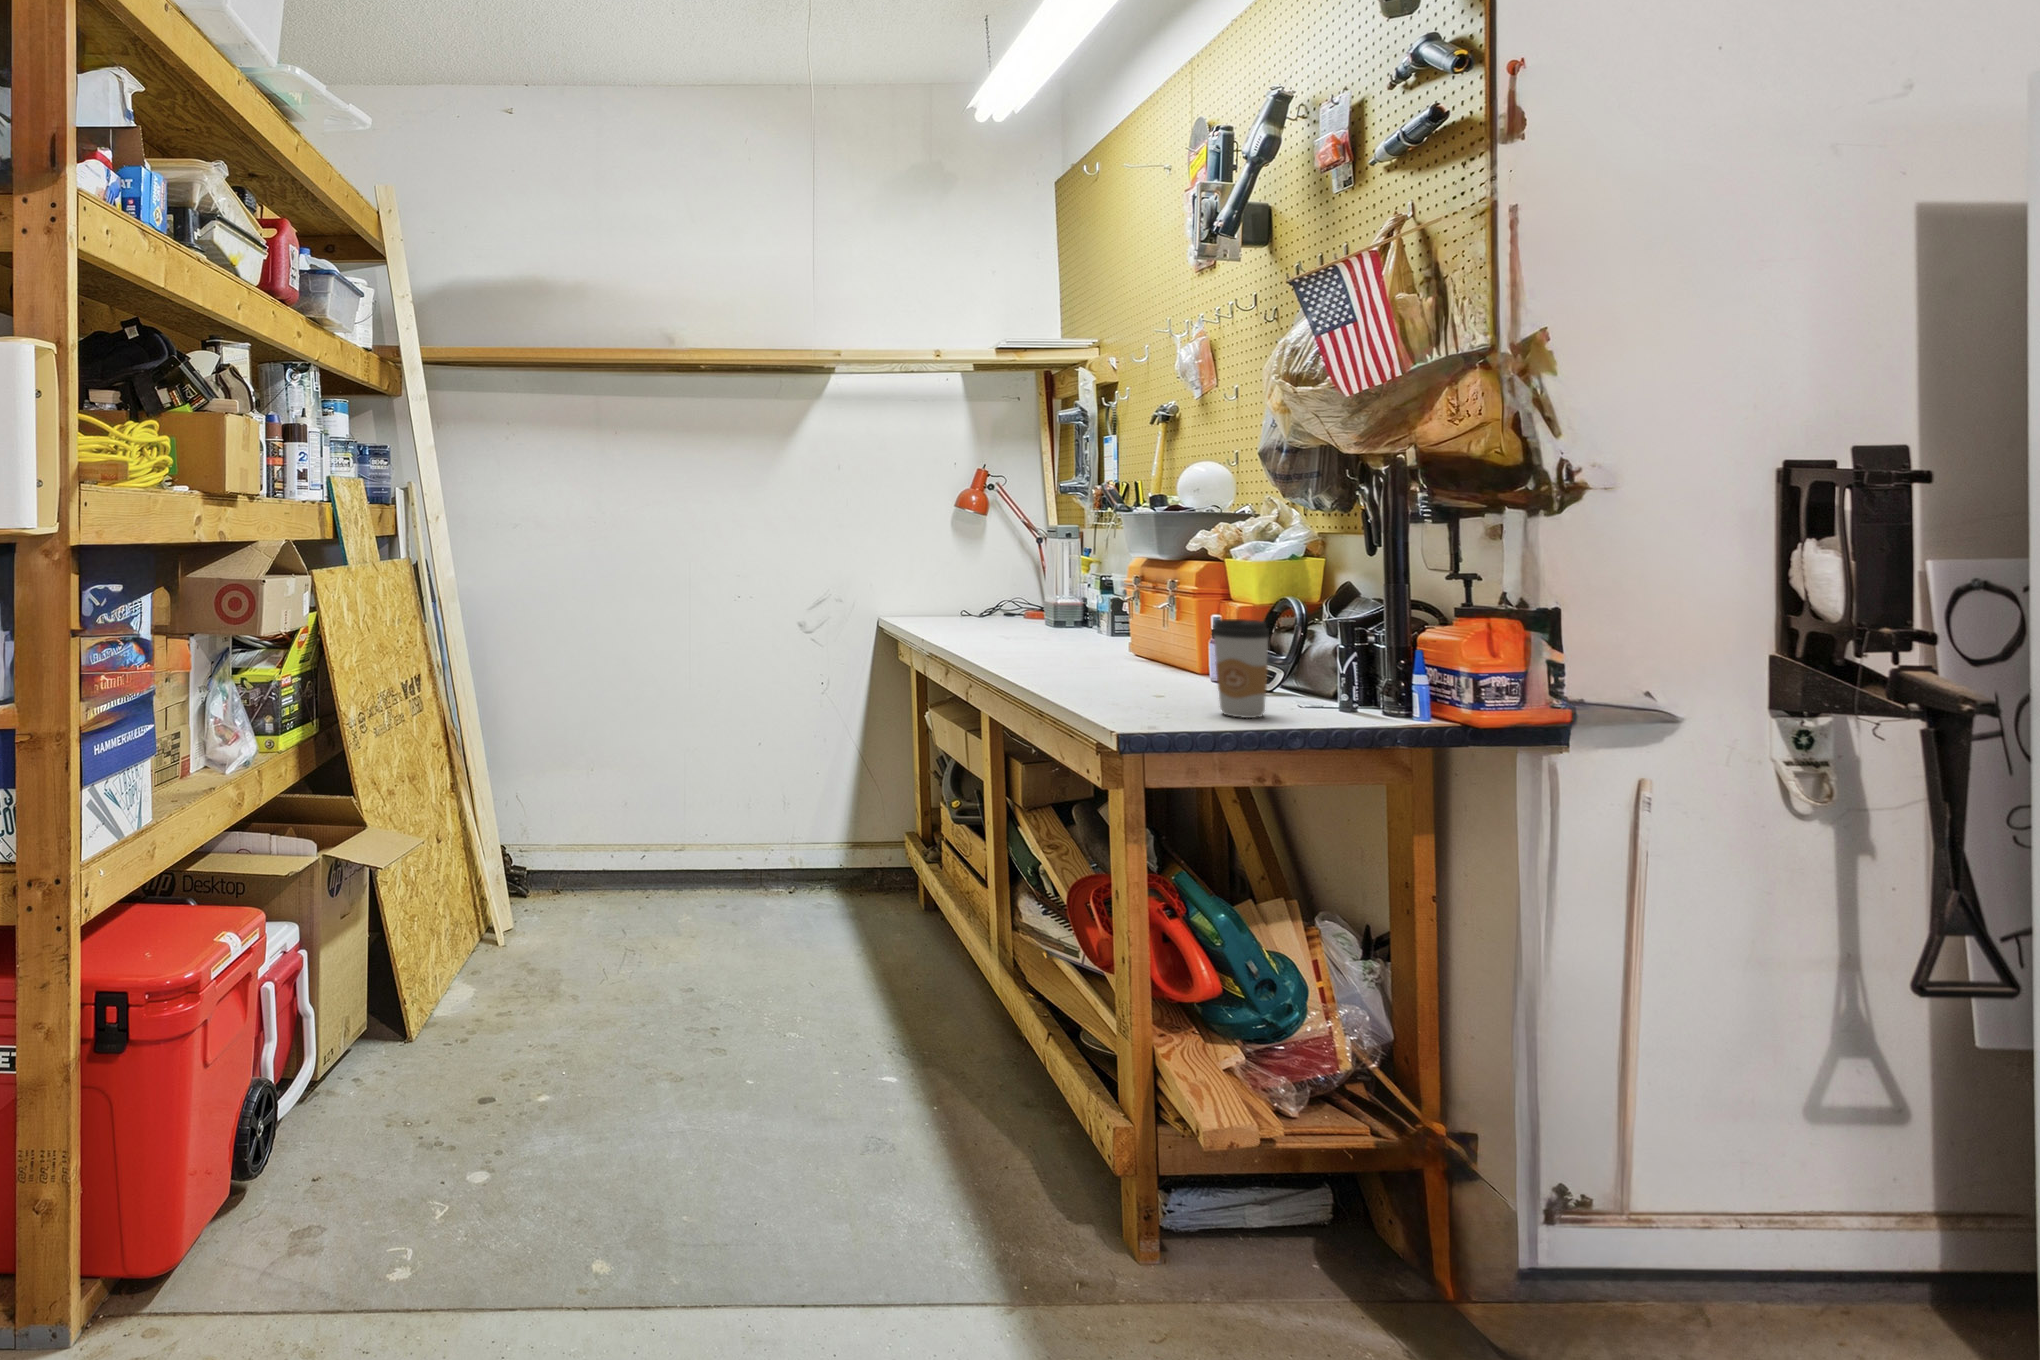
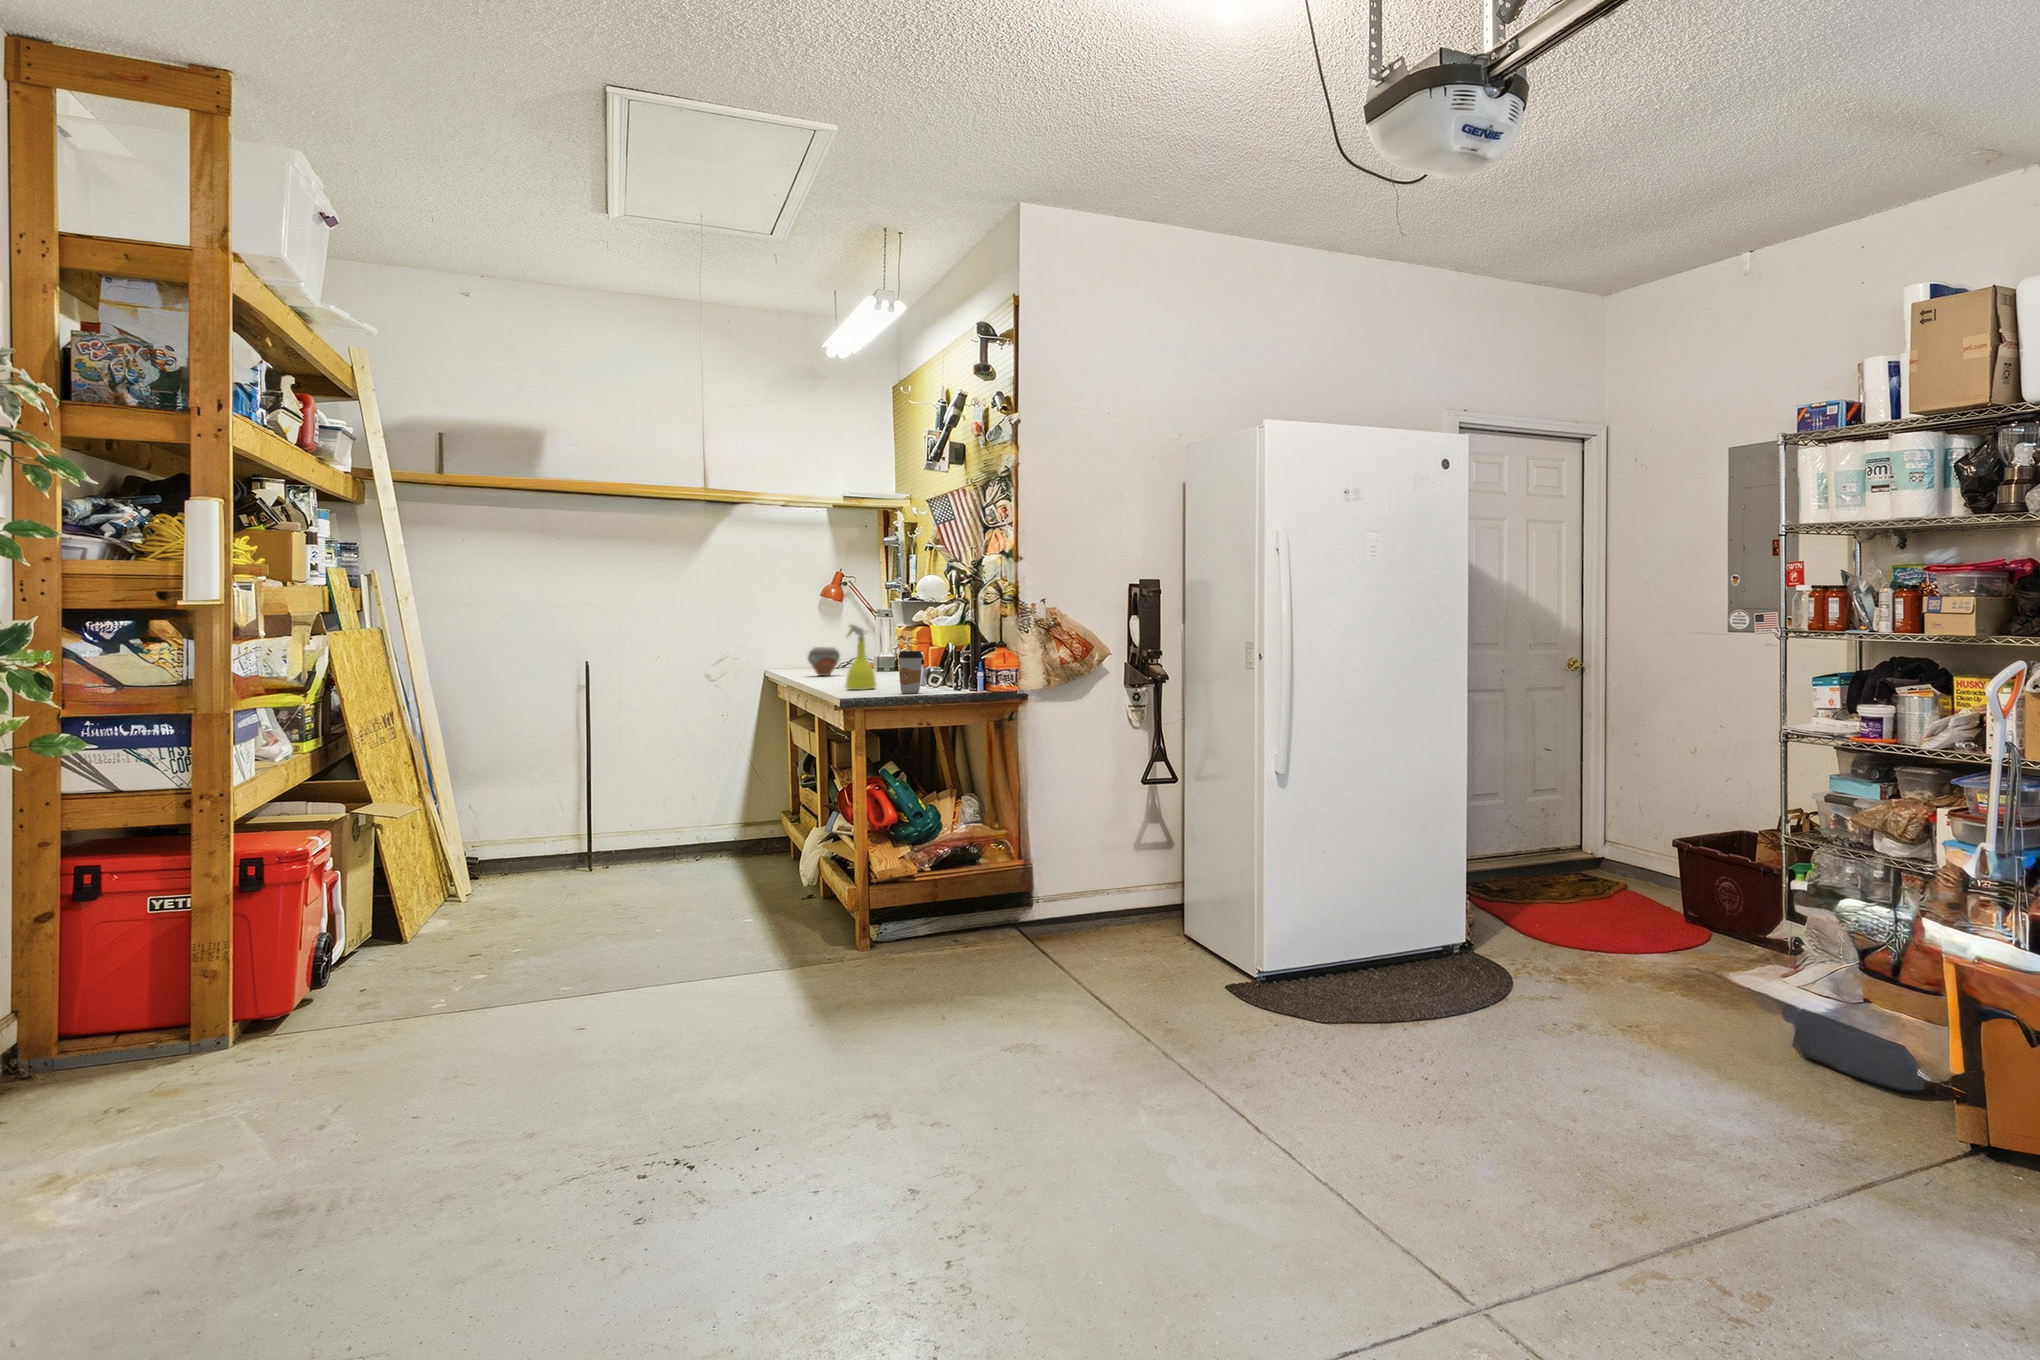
spray bottle: none [1065,555,1126,685] -> present [846,624,876,690]
jar: none [948,580,996,625] -> present [808,647,840,676]

